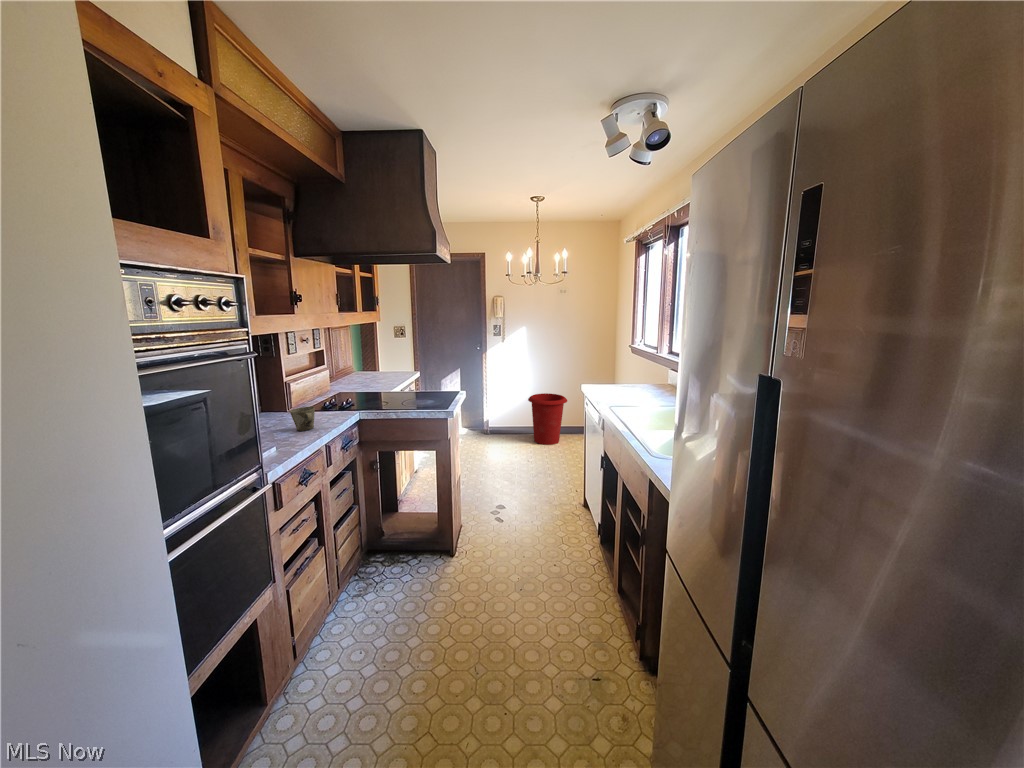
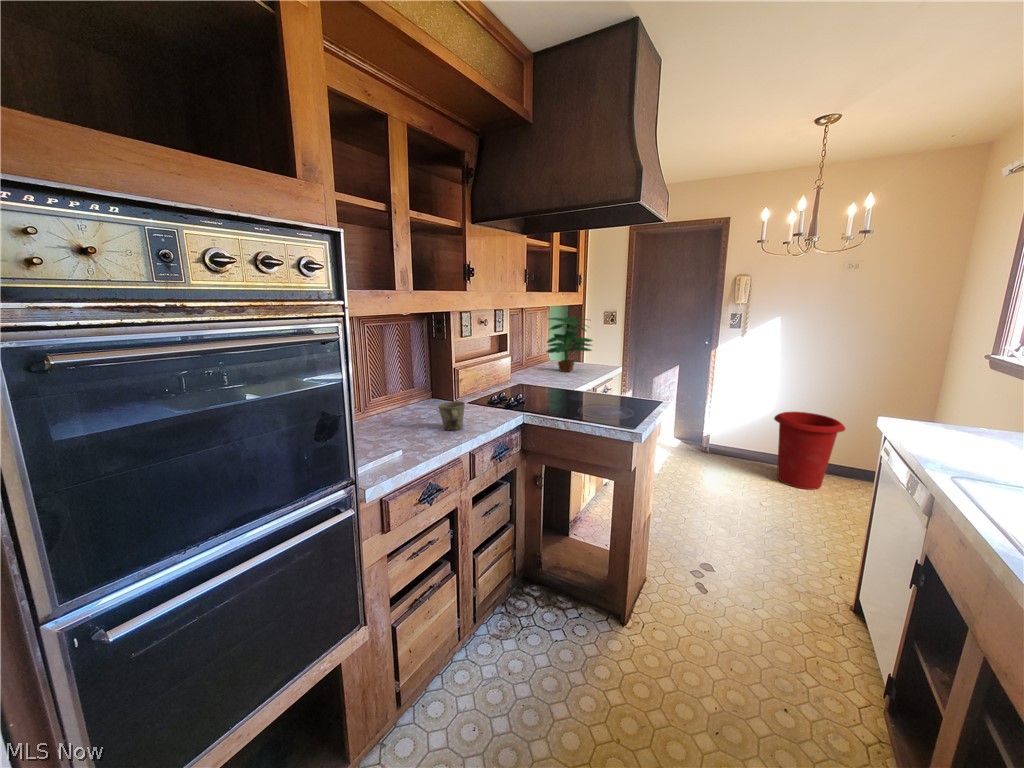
potted plant: none [354,332,397,380] -> present [546,316,593,372]

